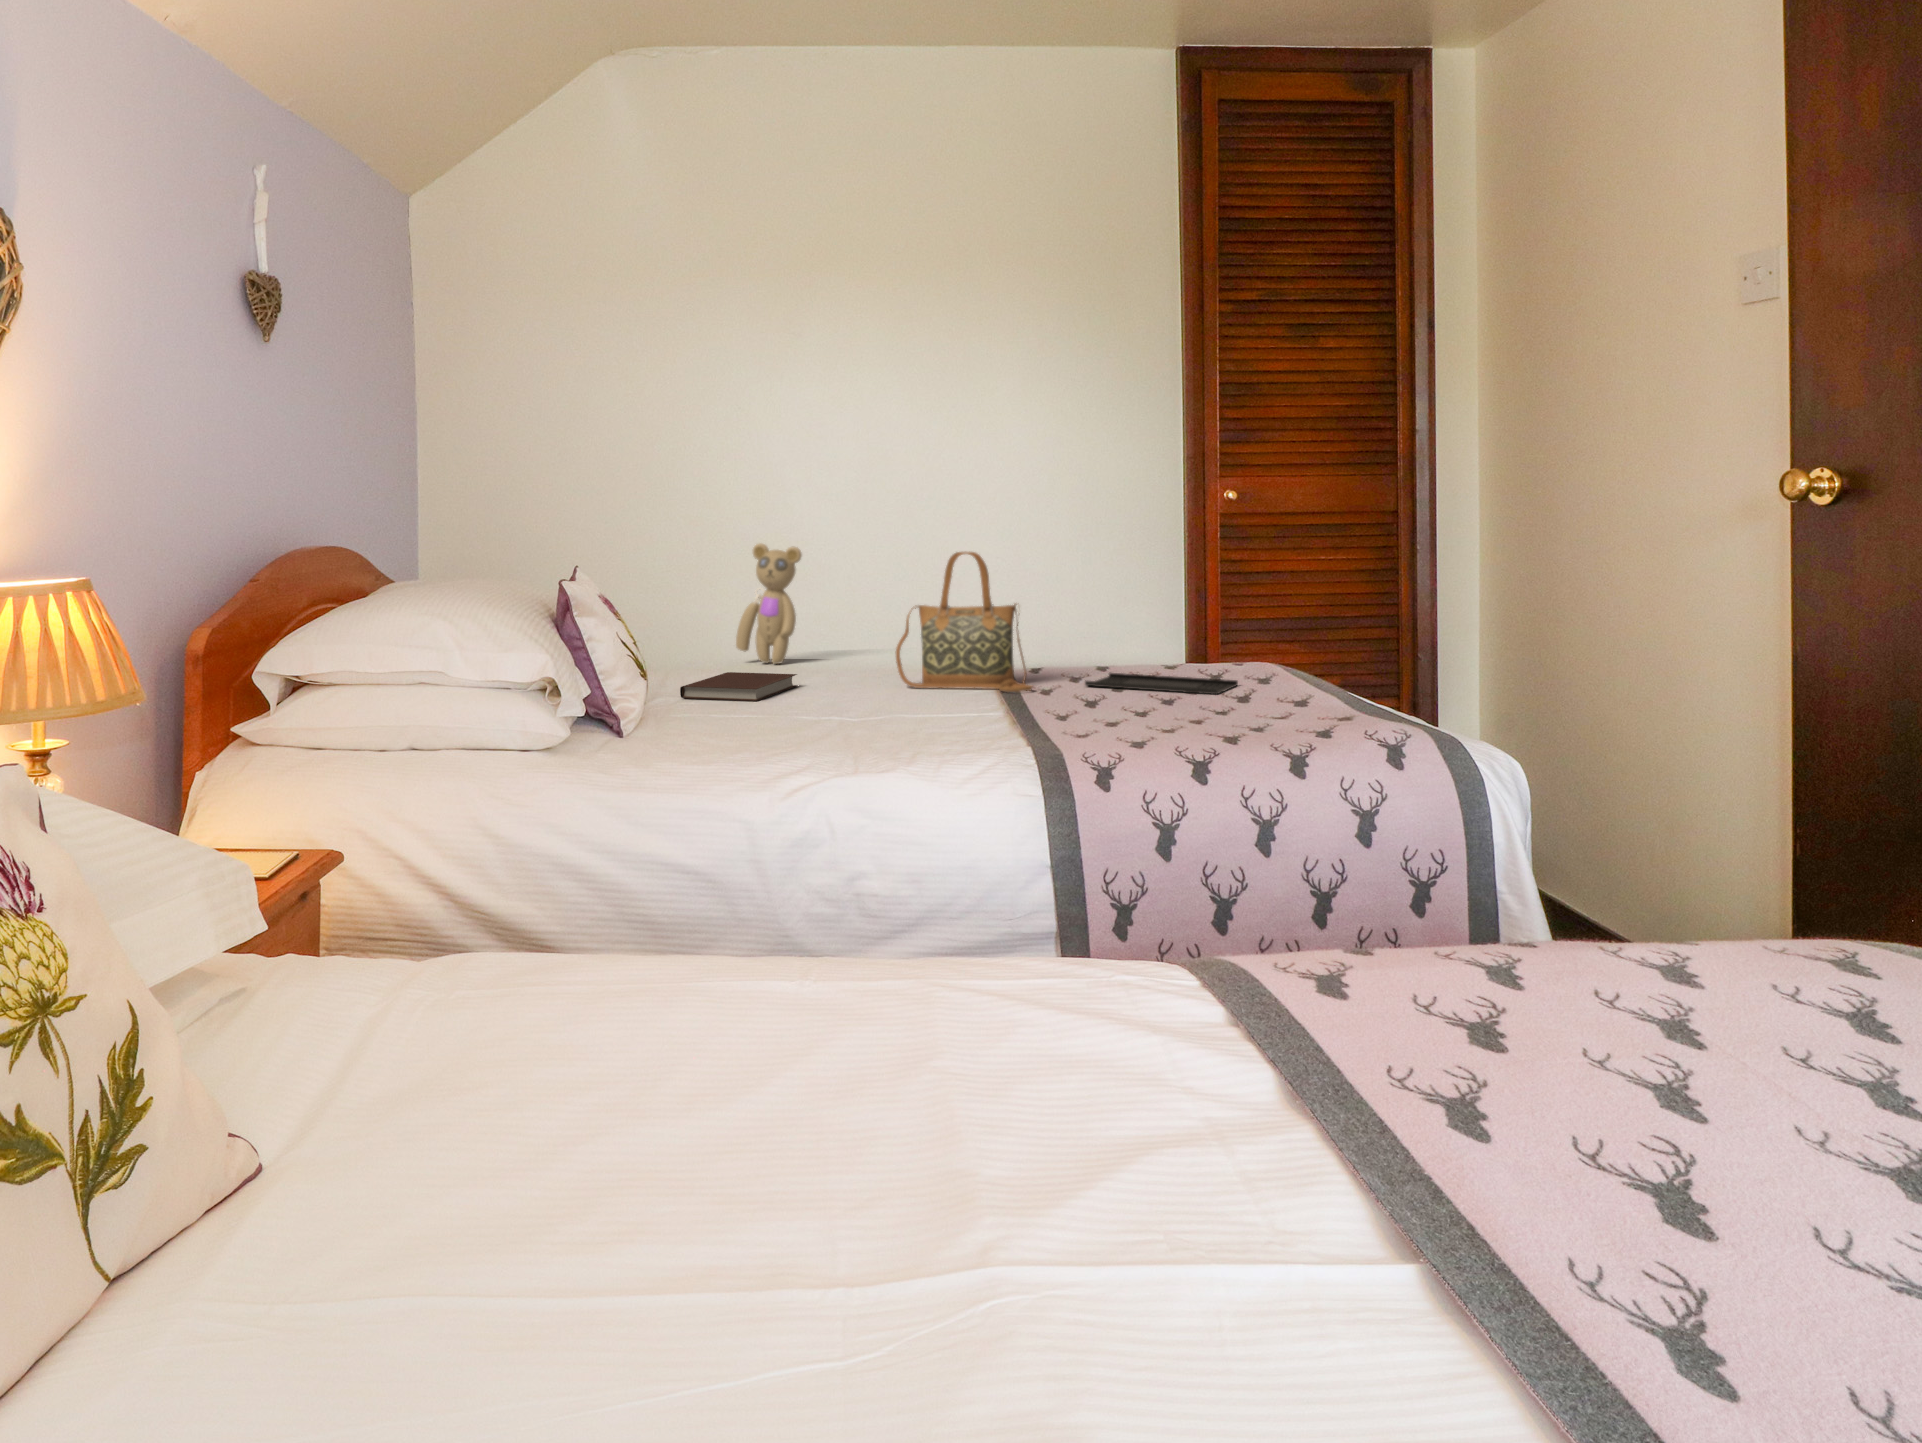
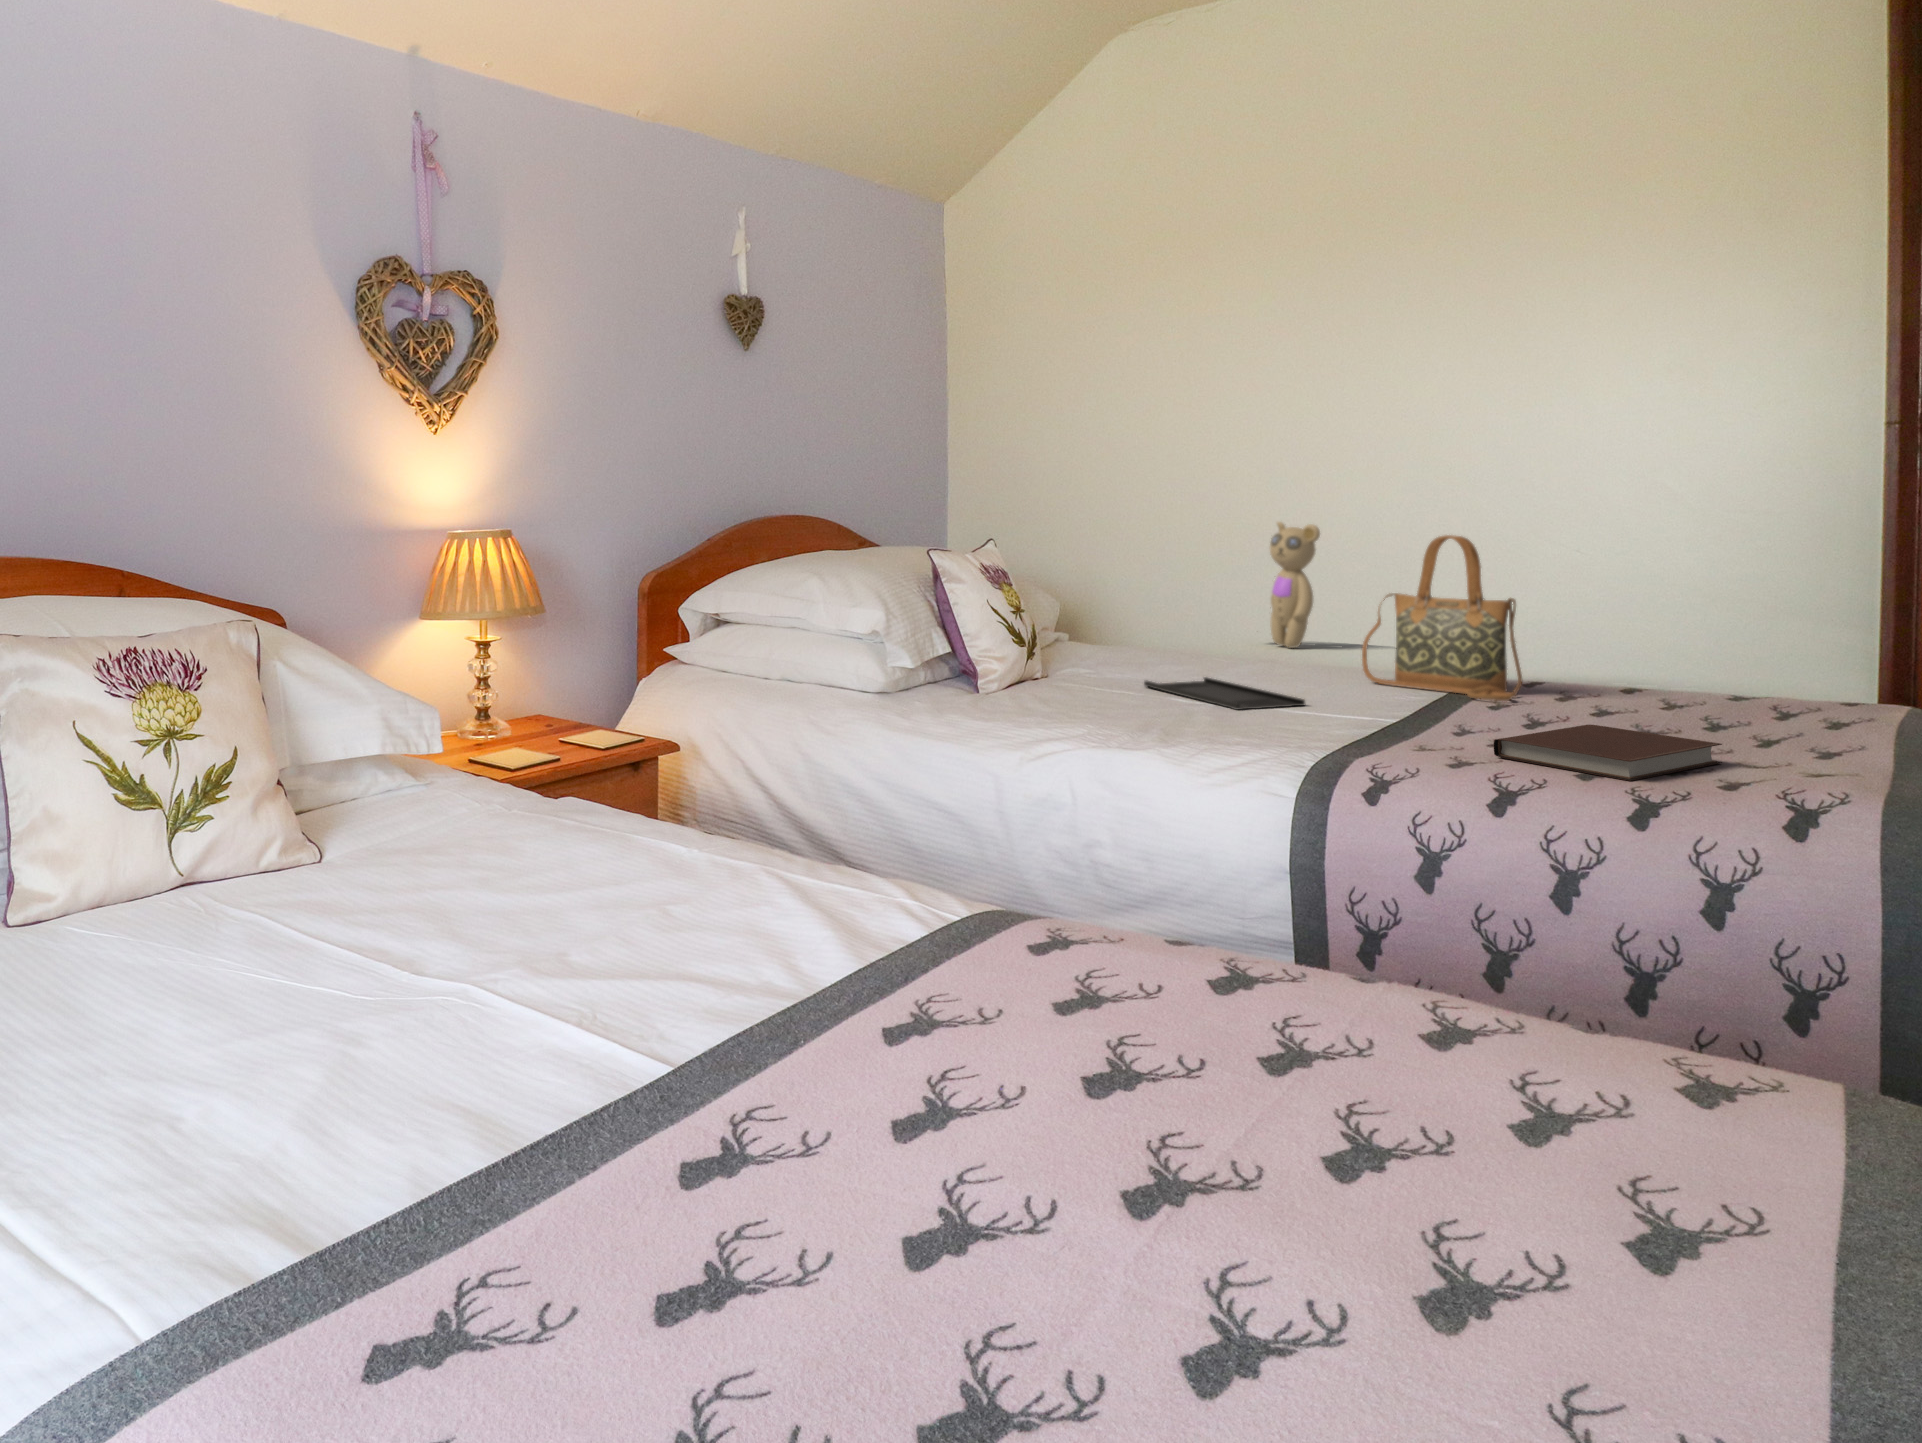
notebook: present [680,672,797,701] -> present [1494,725,1722,781]
tray: present [1085,673,1238,694] -> present [1144,677,1305,710]

